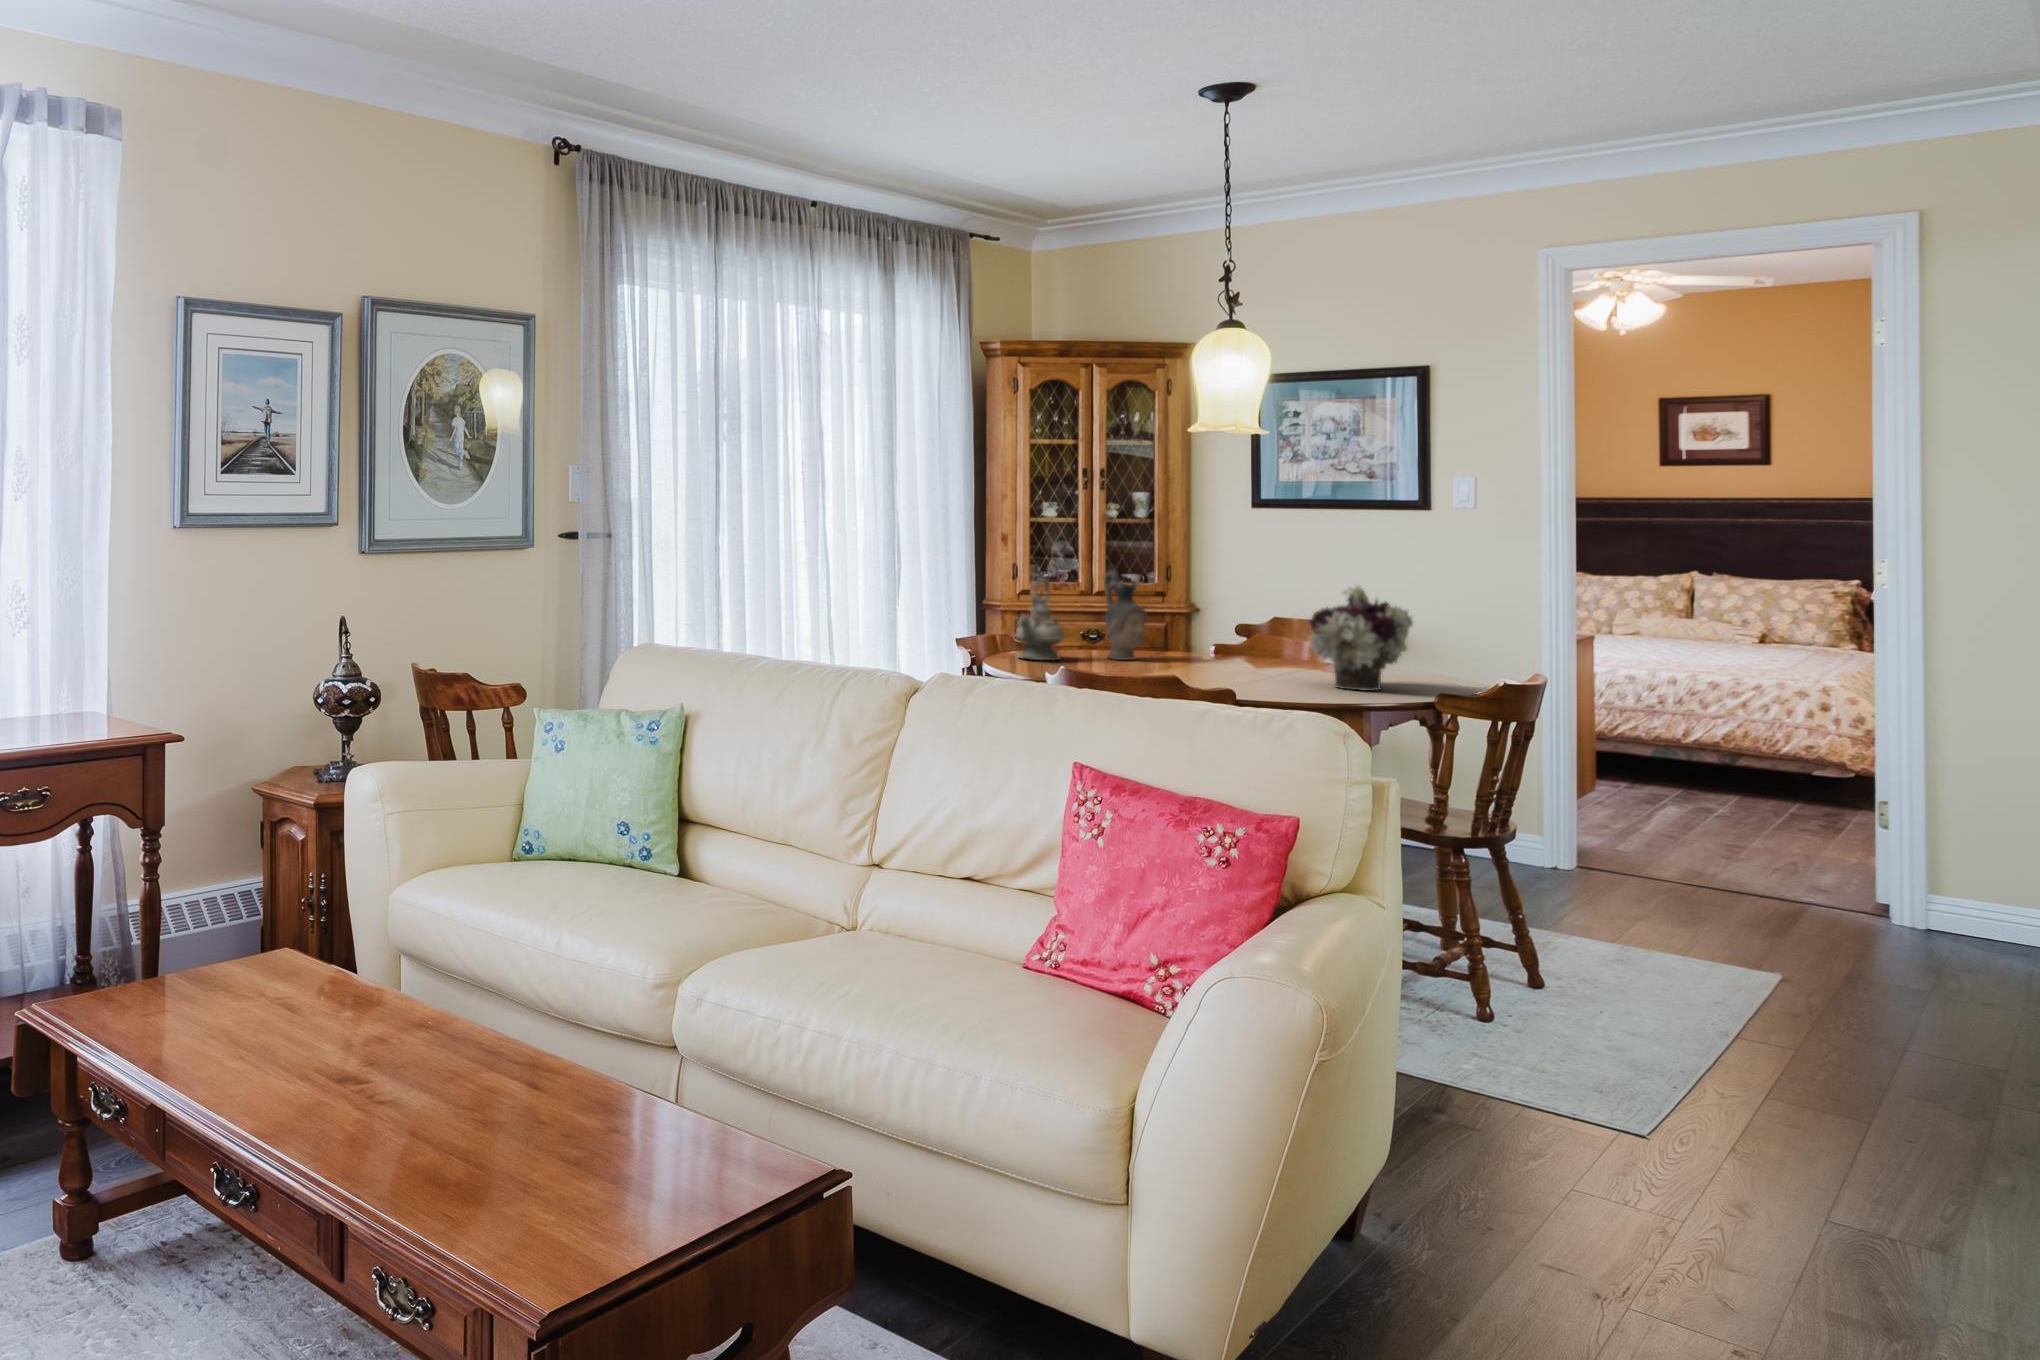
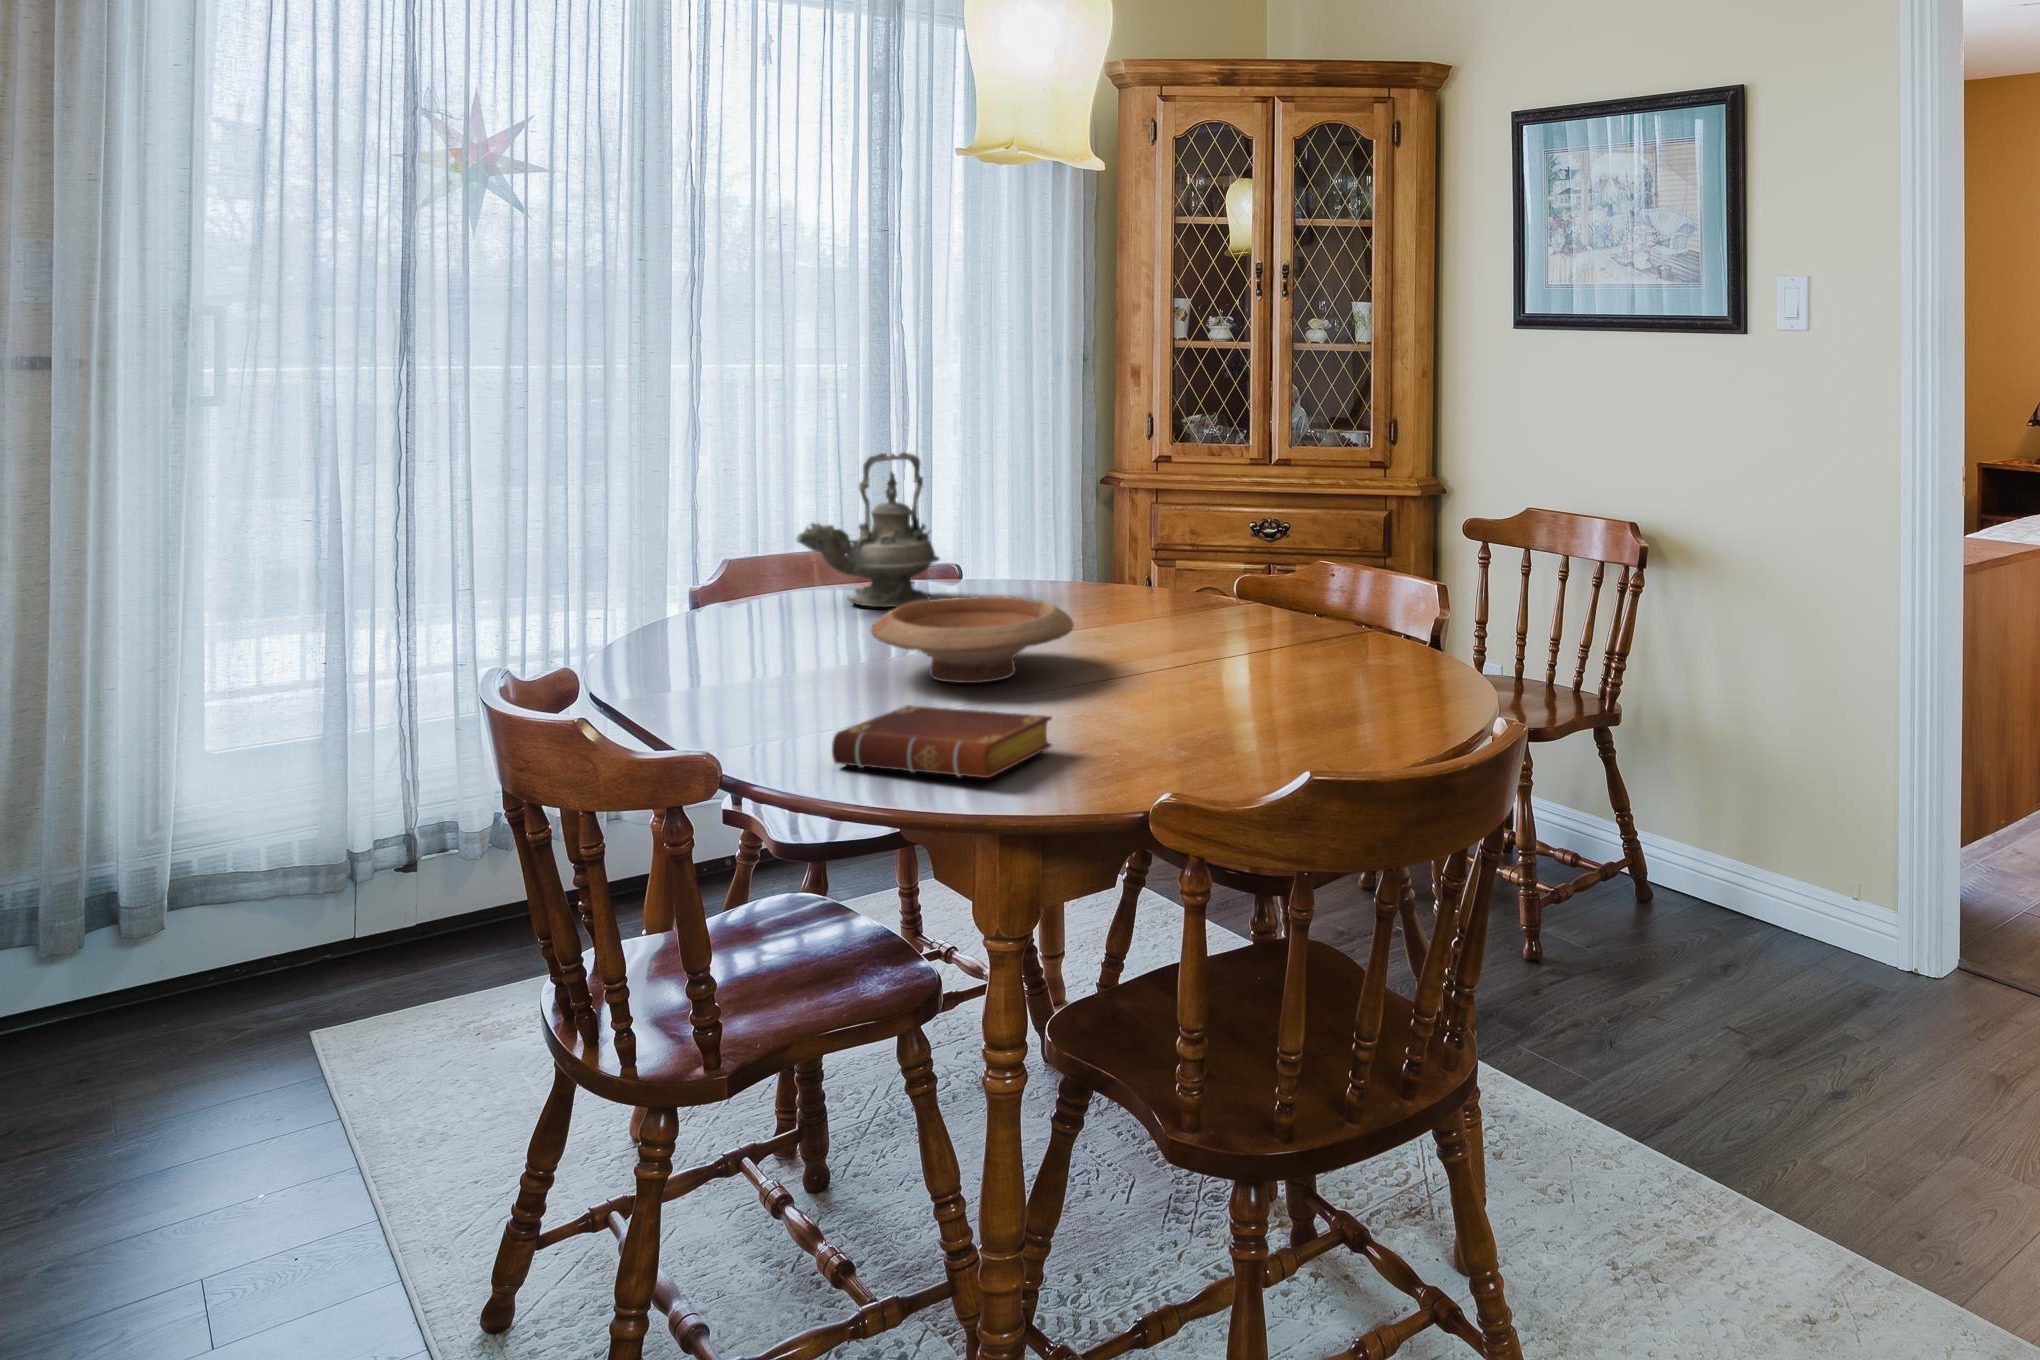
ceramic pitcher: present [1104,571,1147,660] -> none [1024,438,1092,605]
flower arrangement: present [1309,586,1413,691] -> none [1159,480,1387,710]
wooden bowl: none [1138,646,1244,683] -> present [871,596,1074,683]
book: none [1236,683,1329,704] -> present [832,705,1052,778]

